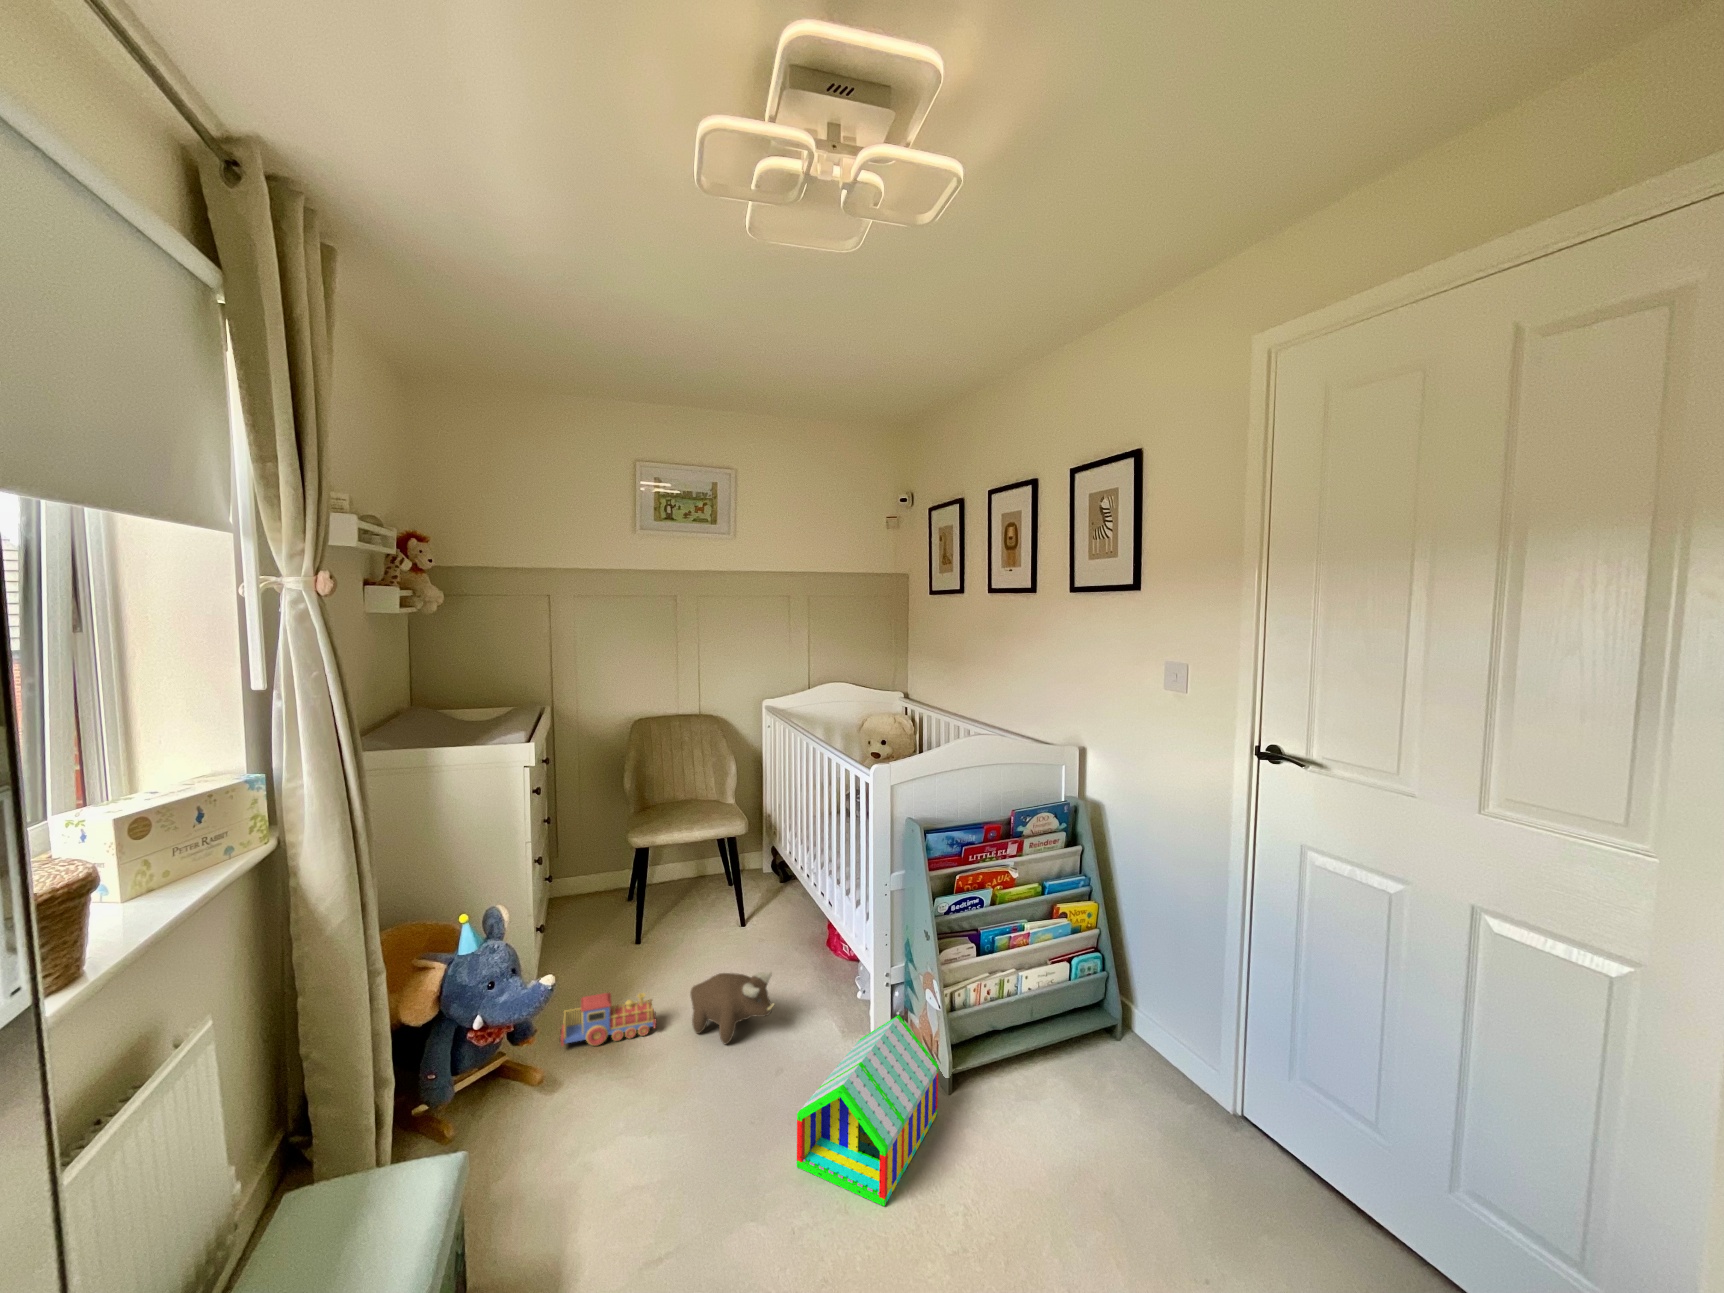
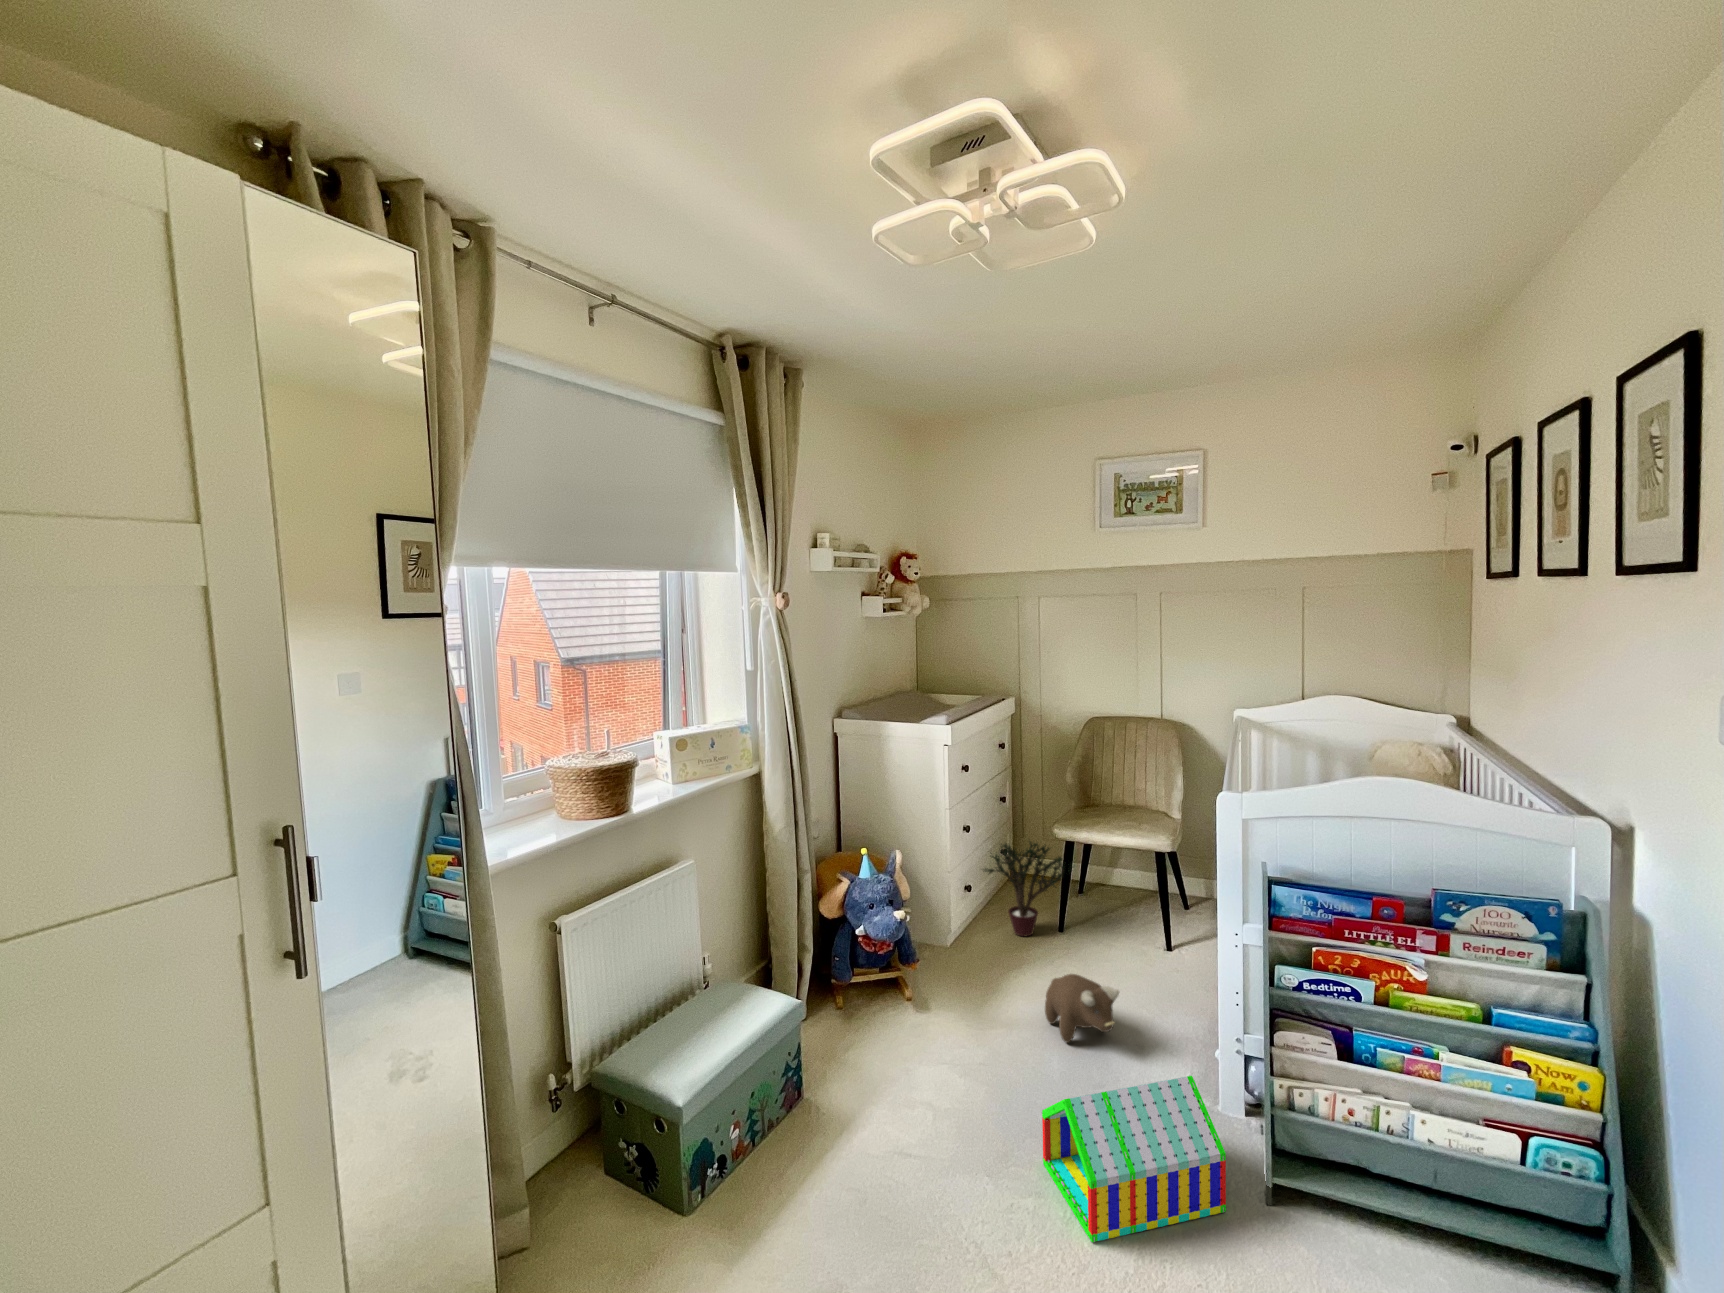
potted plant: none [551,853,648,961] -> present [985,842,1072,936]
toy train: present [560,993,657,1046] -> none [941,951,1024,1005]

